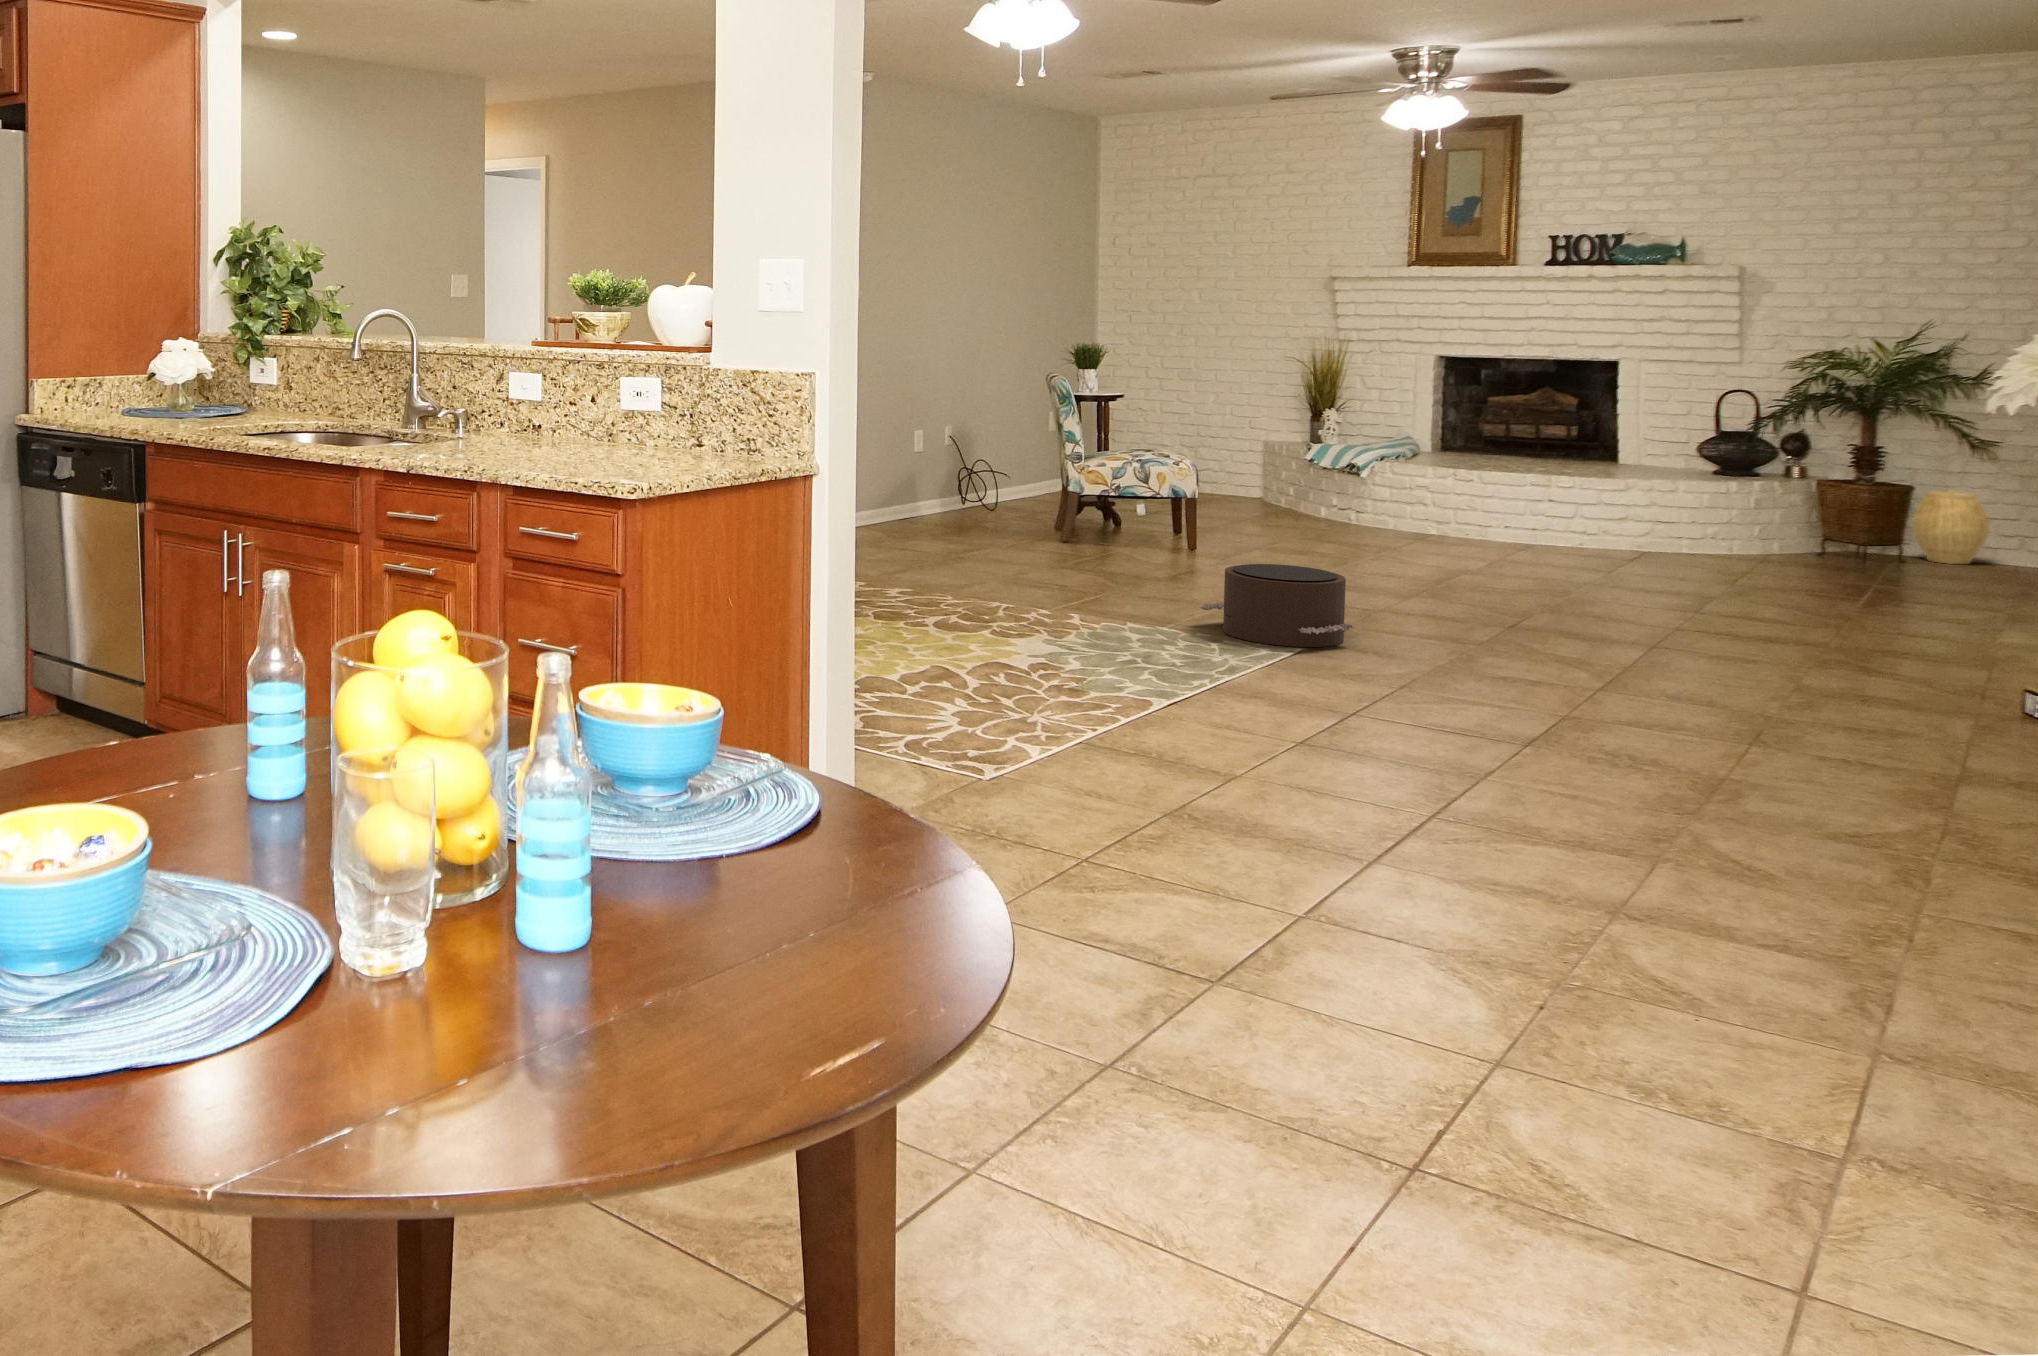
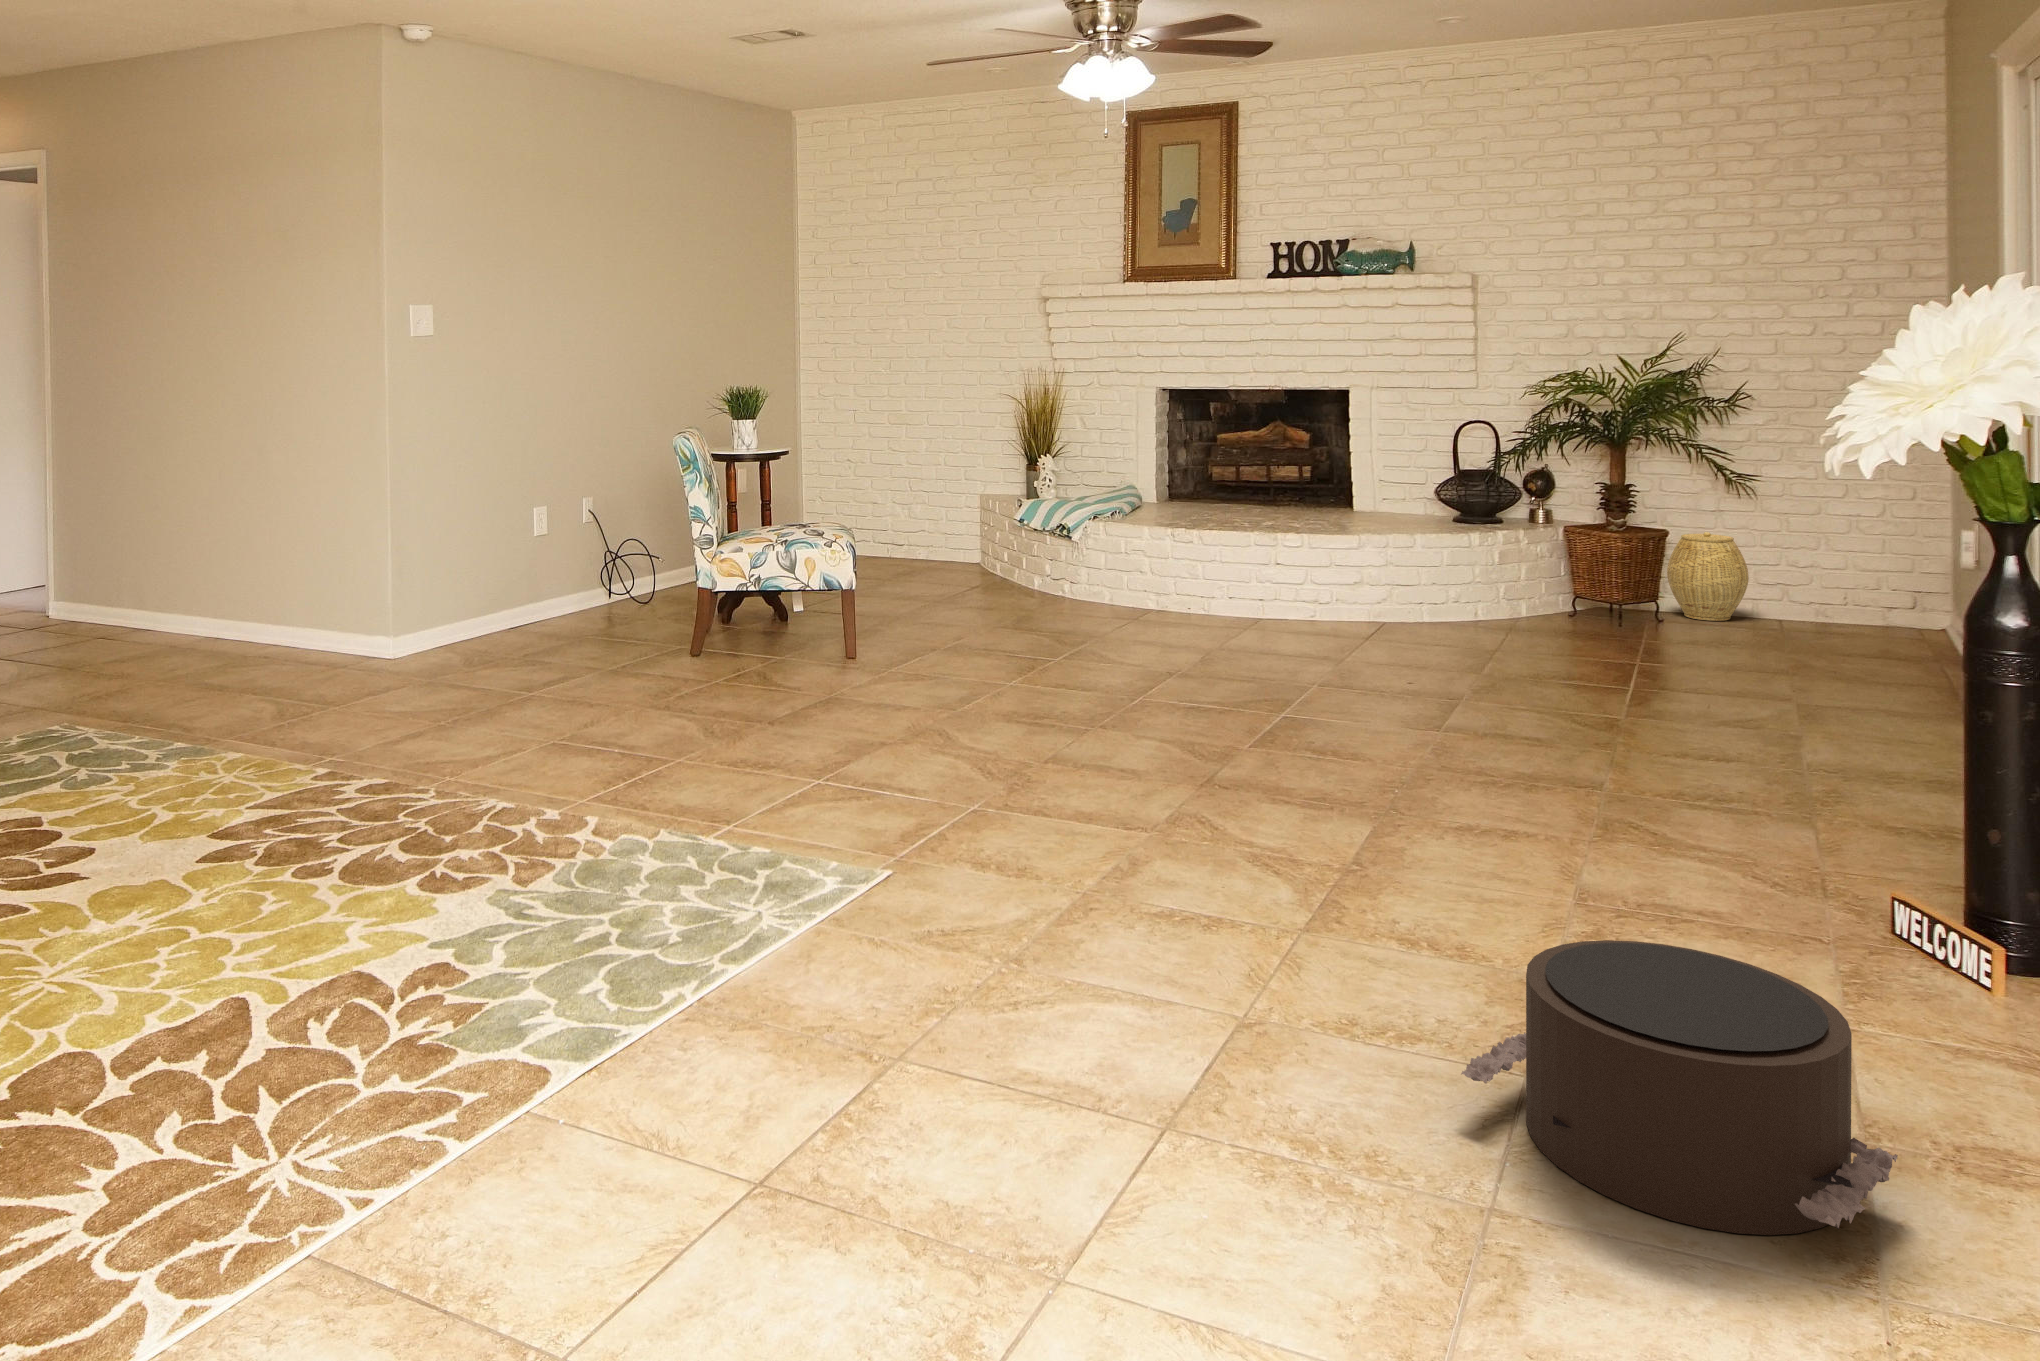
pouf: present [1199,564,1354,647] -> present [1461,940,1898,1235]

